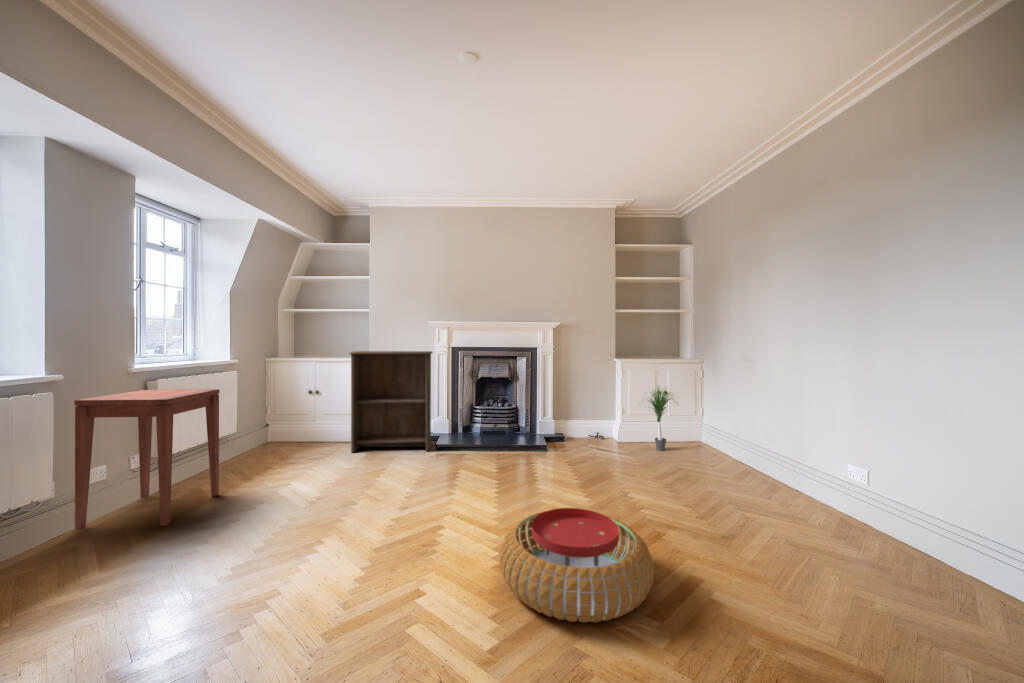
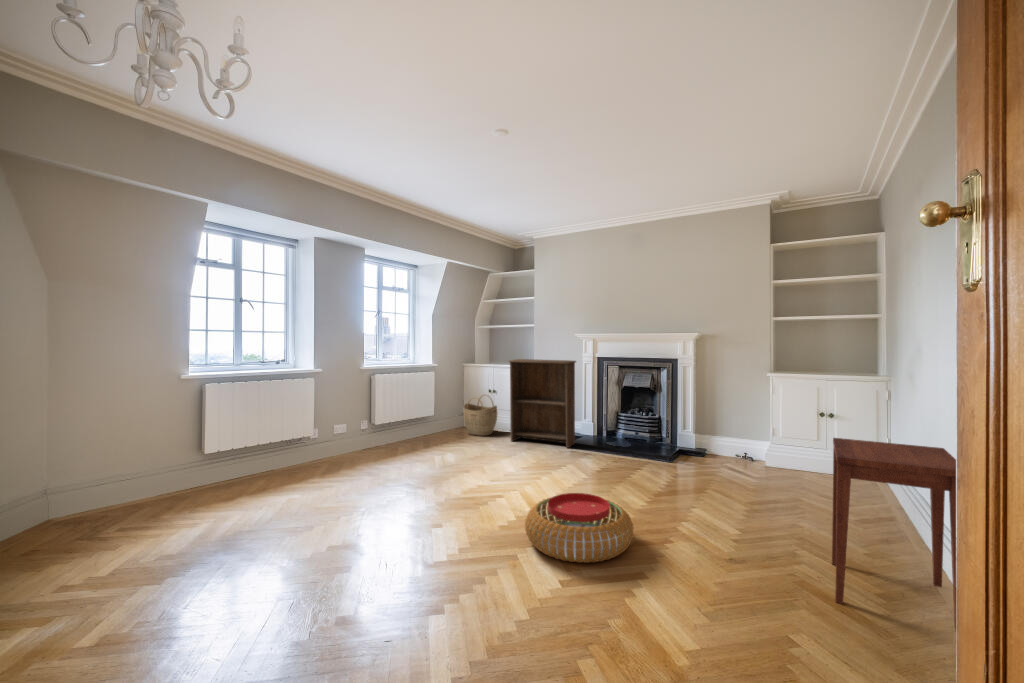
potted plant: present [650,388,678,450] -> none [782,402,841,481]
side table: present [74,389,219,529] -> present [832,438,956,630]
woven basket: none [276,398,326,451] -> present [463,395,497,436]

